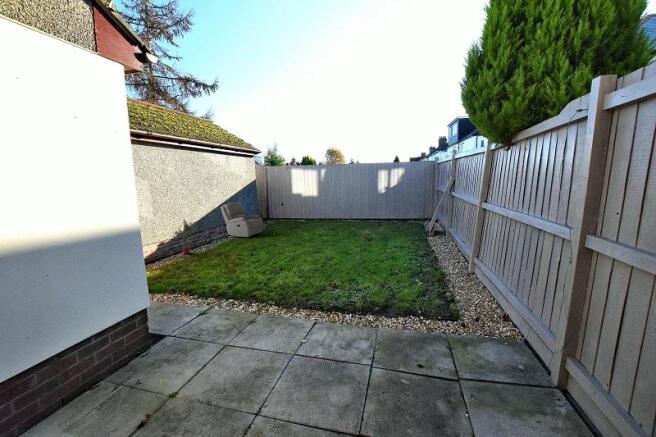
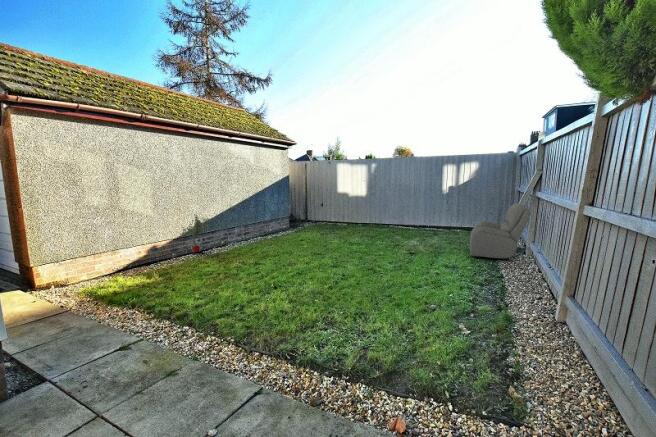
chair: present [221,202,263,237] -> present [470,203,531,259]

